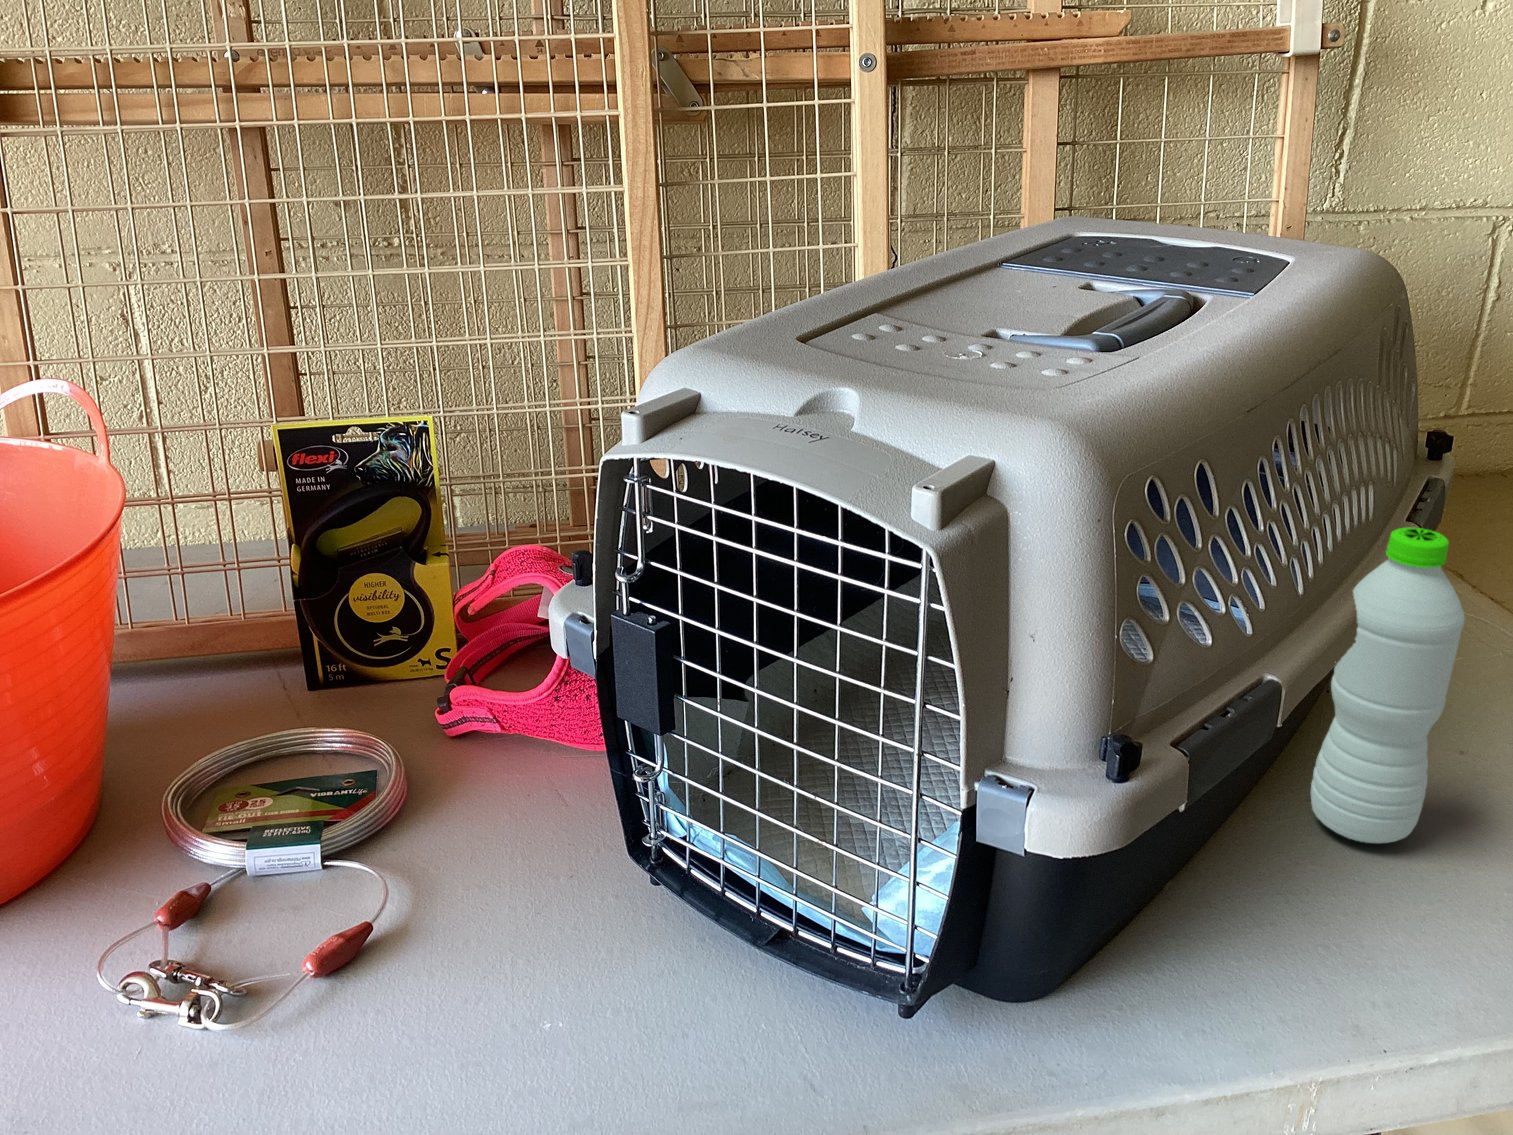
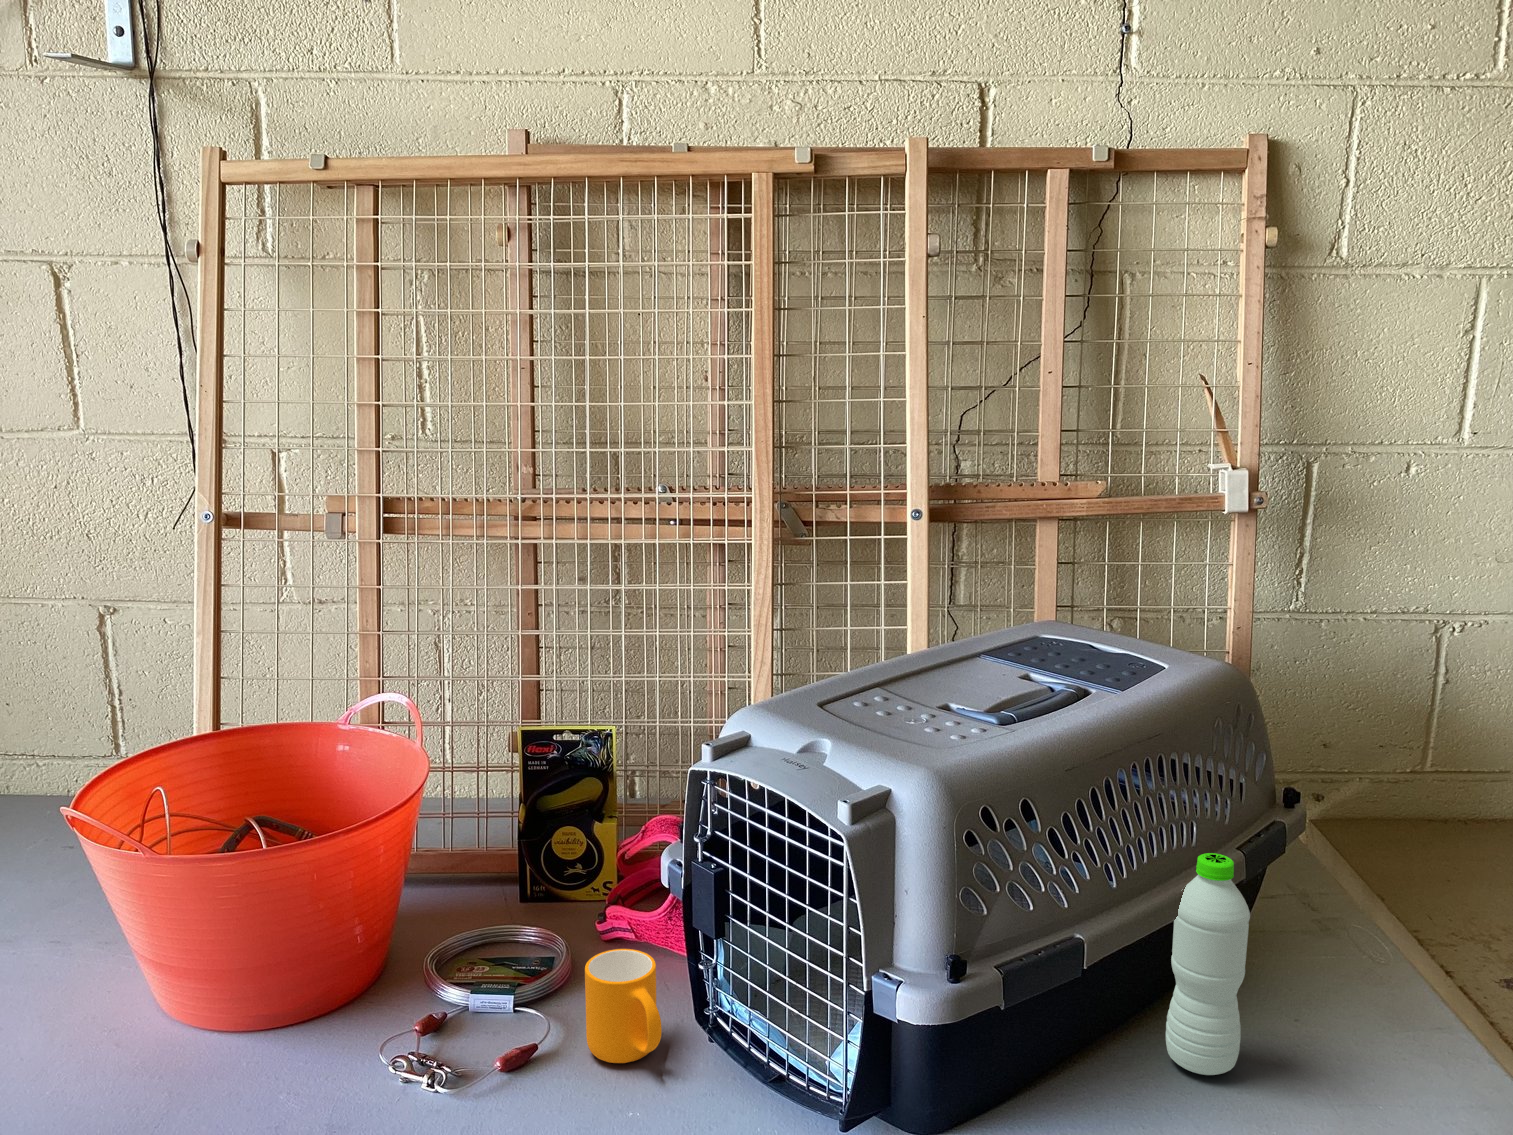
mug: none [439,758,581,938] -> present [585,949,662,1063]

